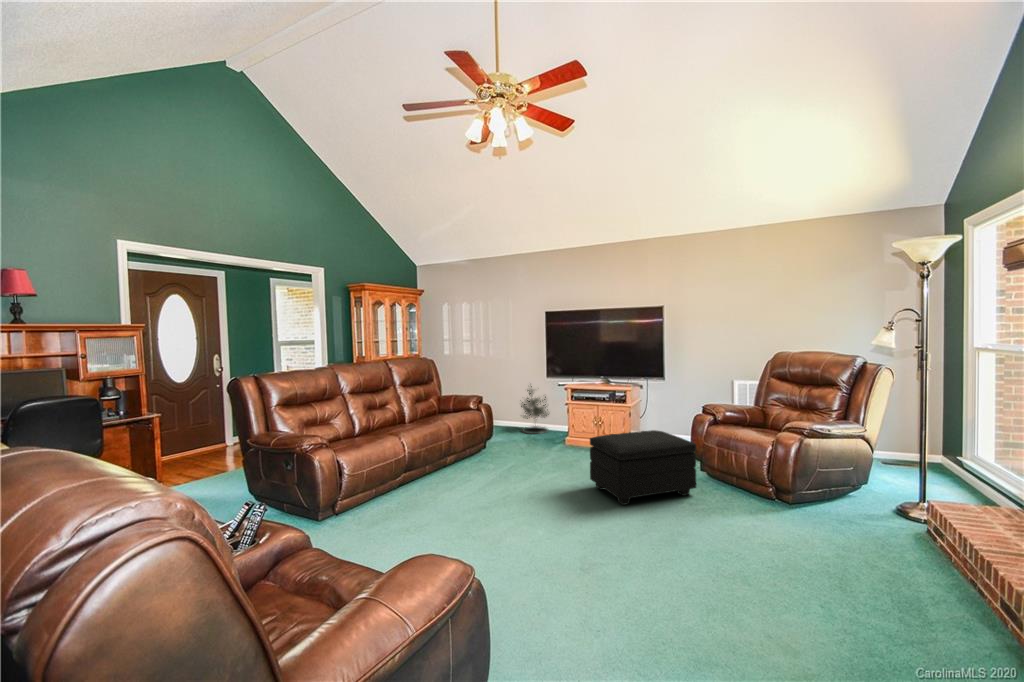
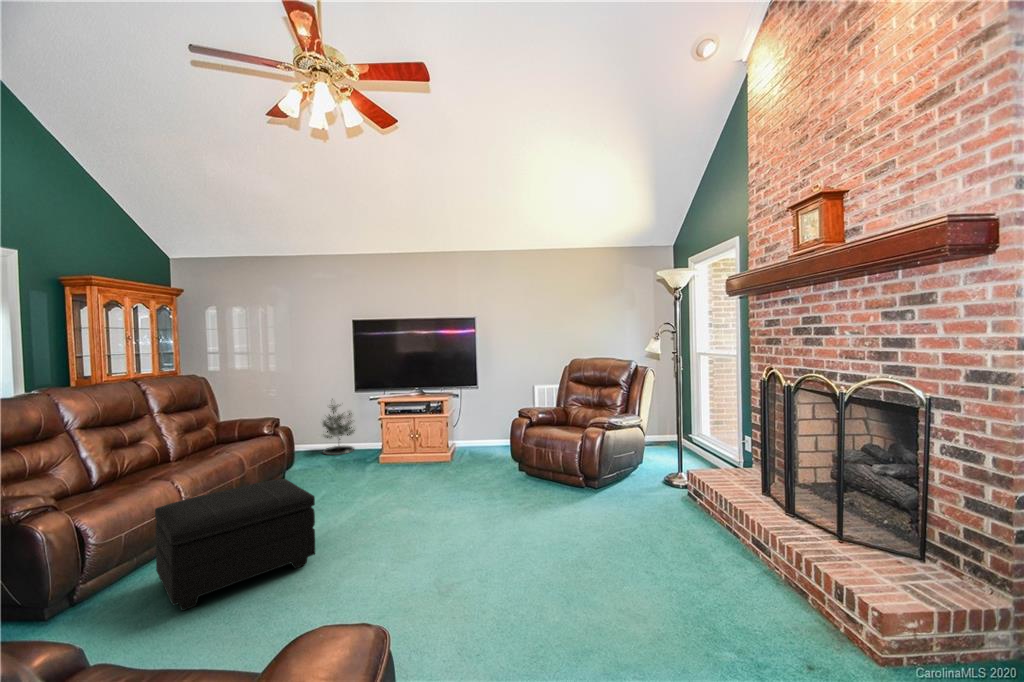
footstool: present [590,430,696,505] -> present [155,479,315,611]

